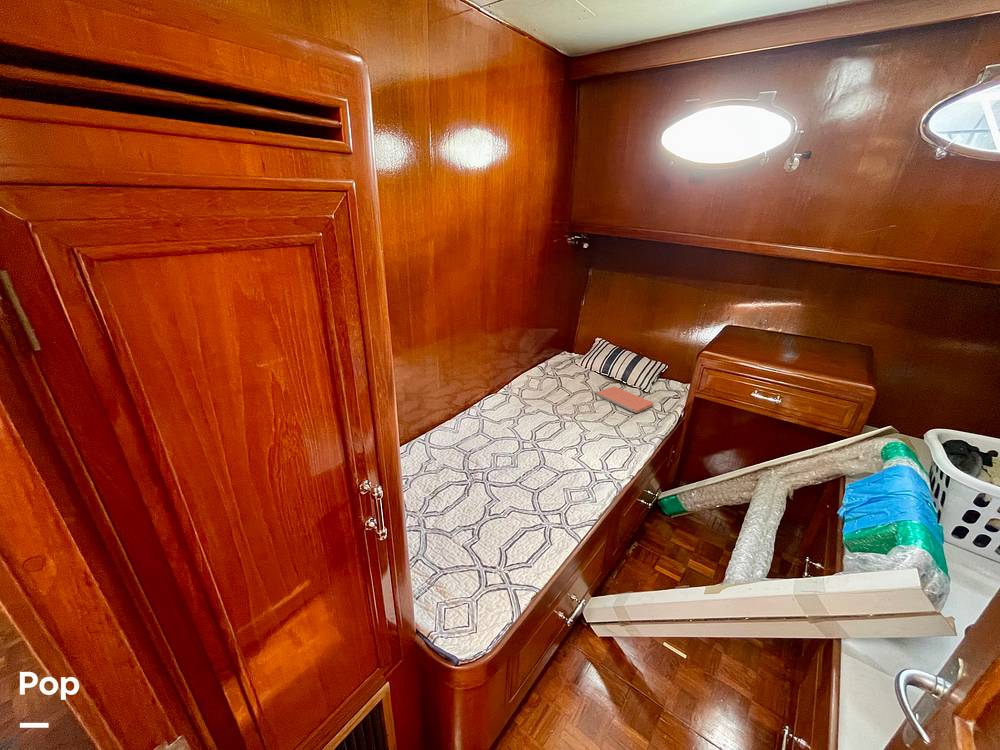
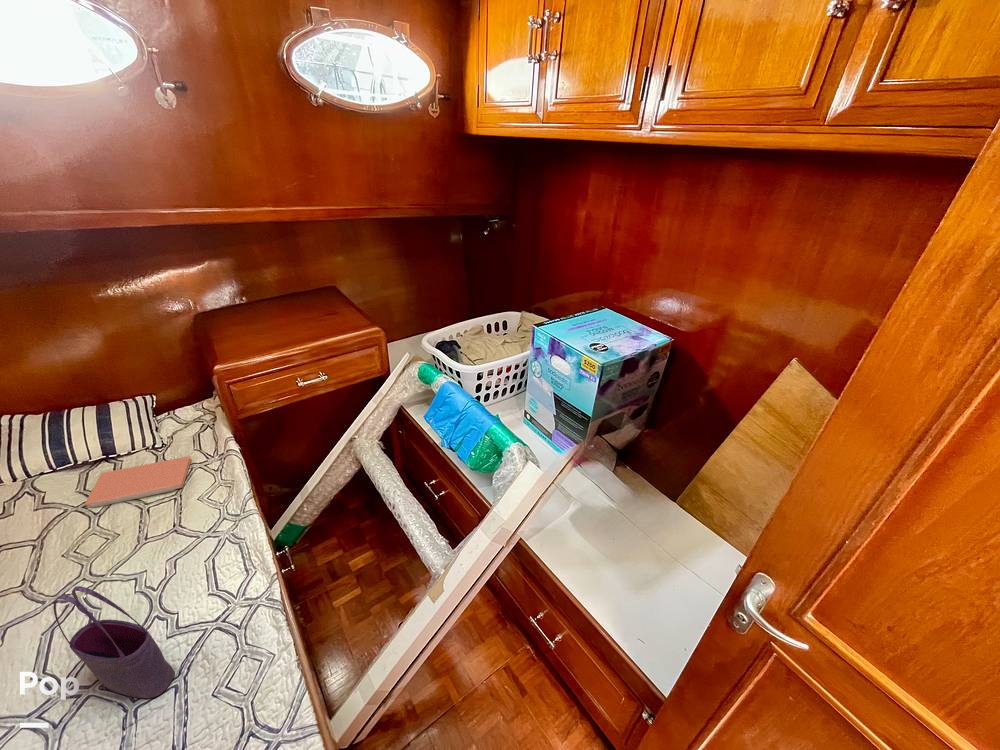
tote bag: none [543,387,567,471] -> present [54,586,175,698]

